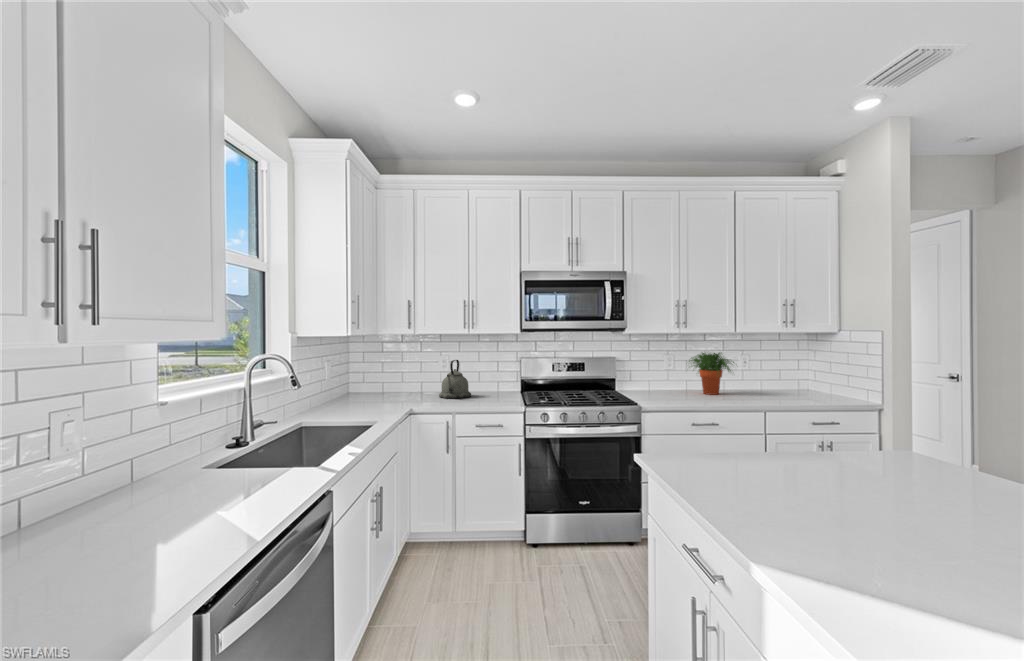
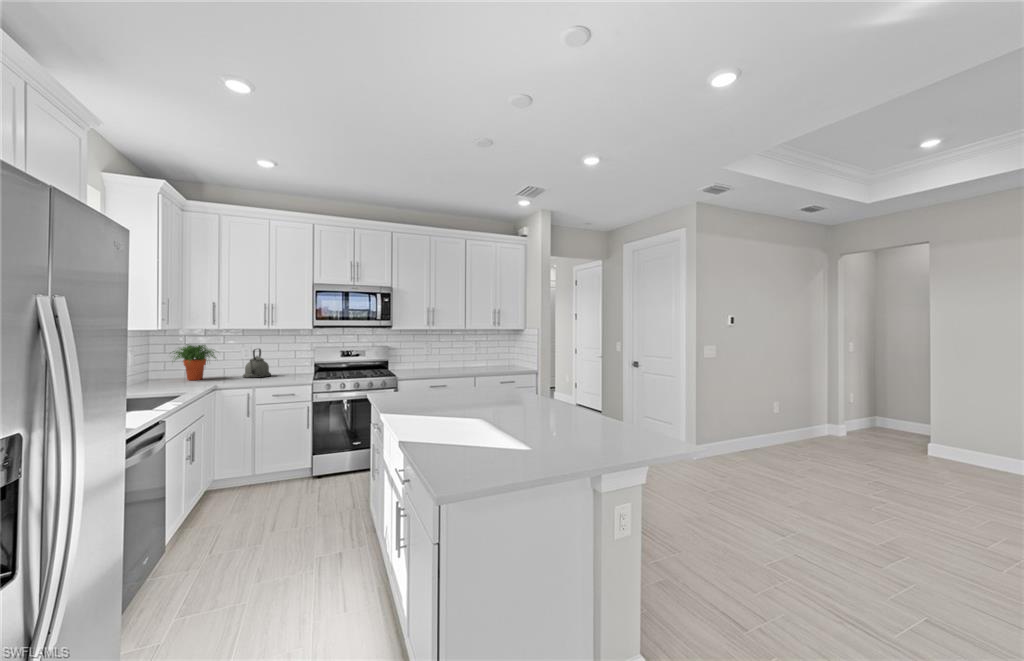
potted plant: present [689,353,734,395] -> present [173,345,216,380]

